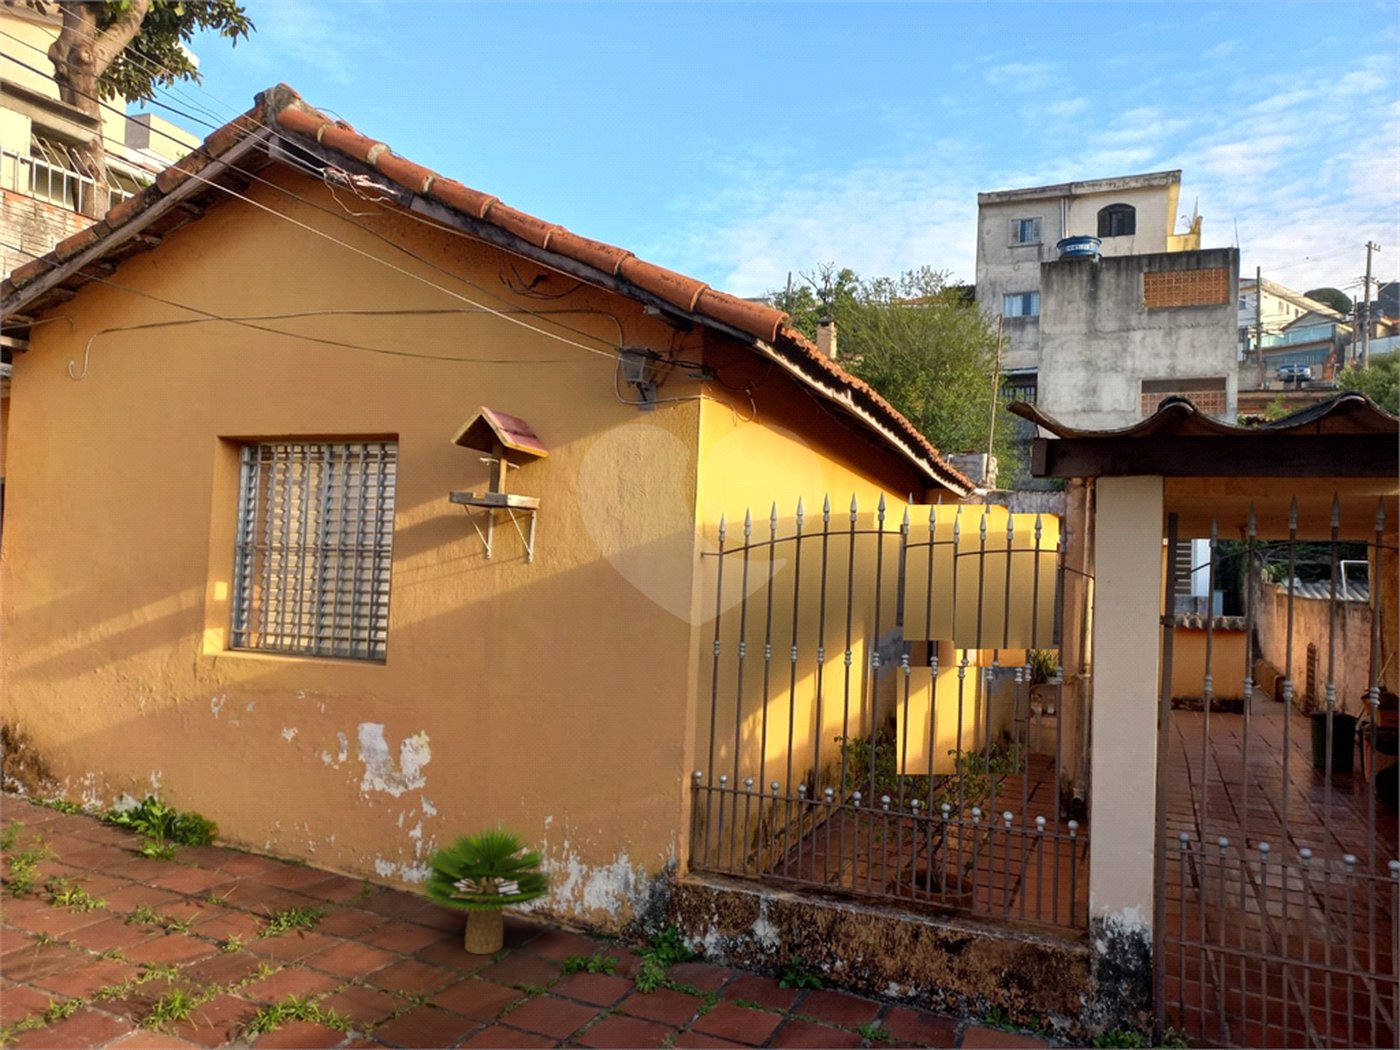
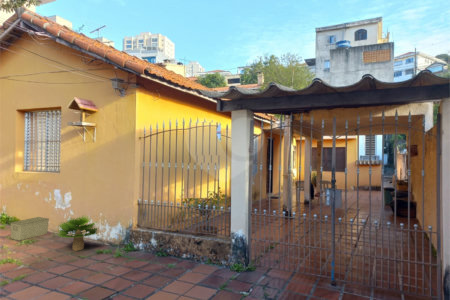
storage bin: none [214,816,336,905] -> present [11,217,49,240]

